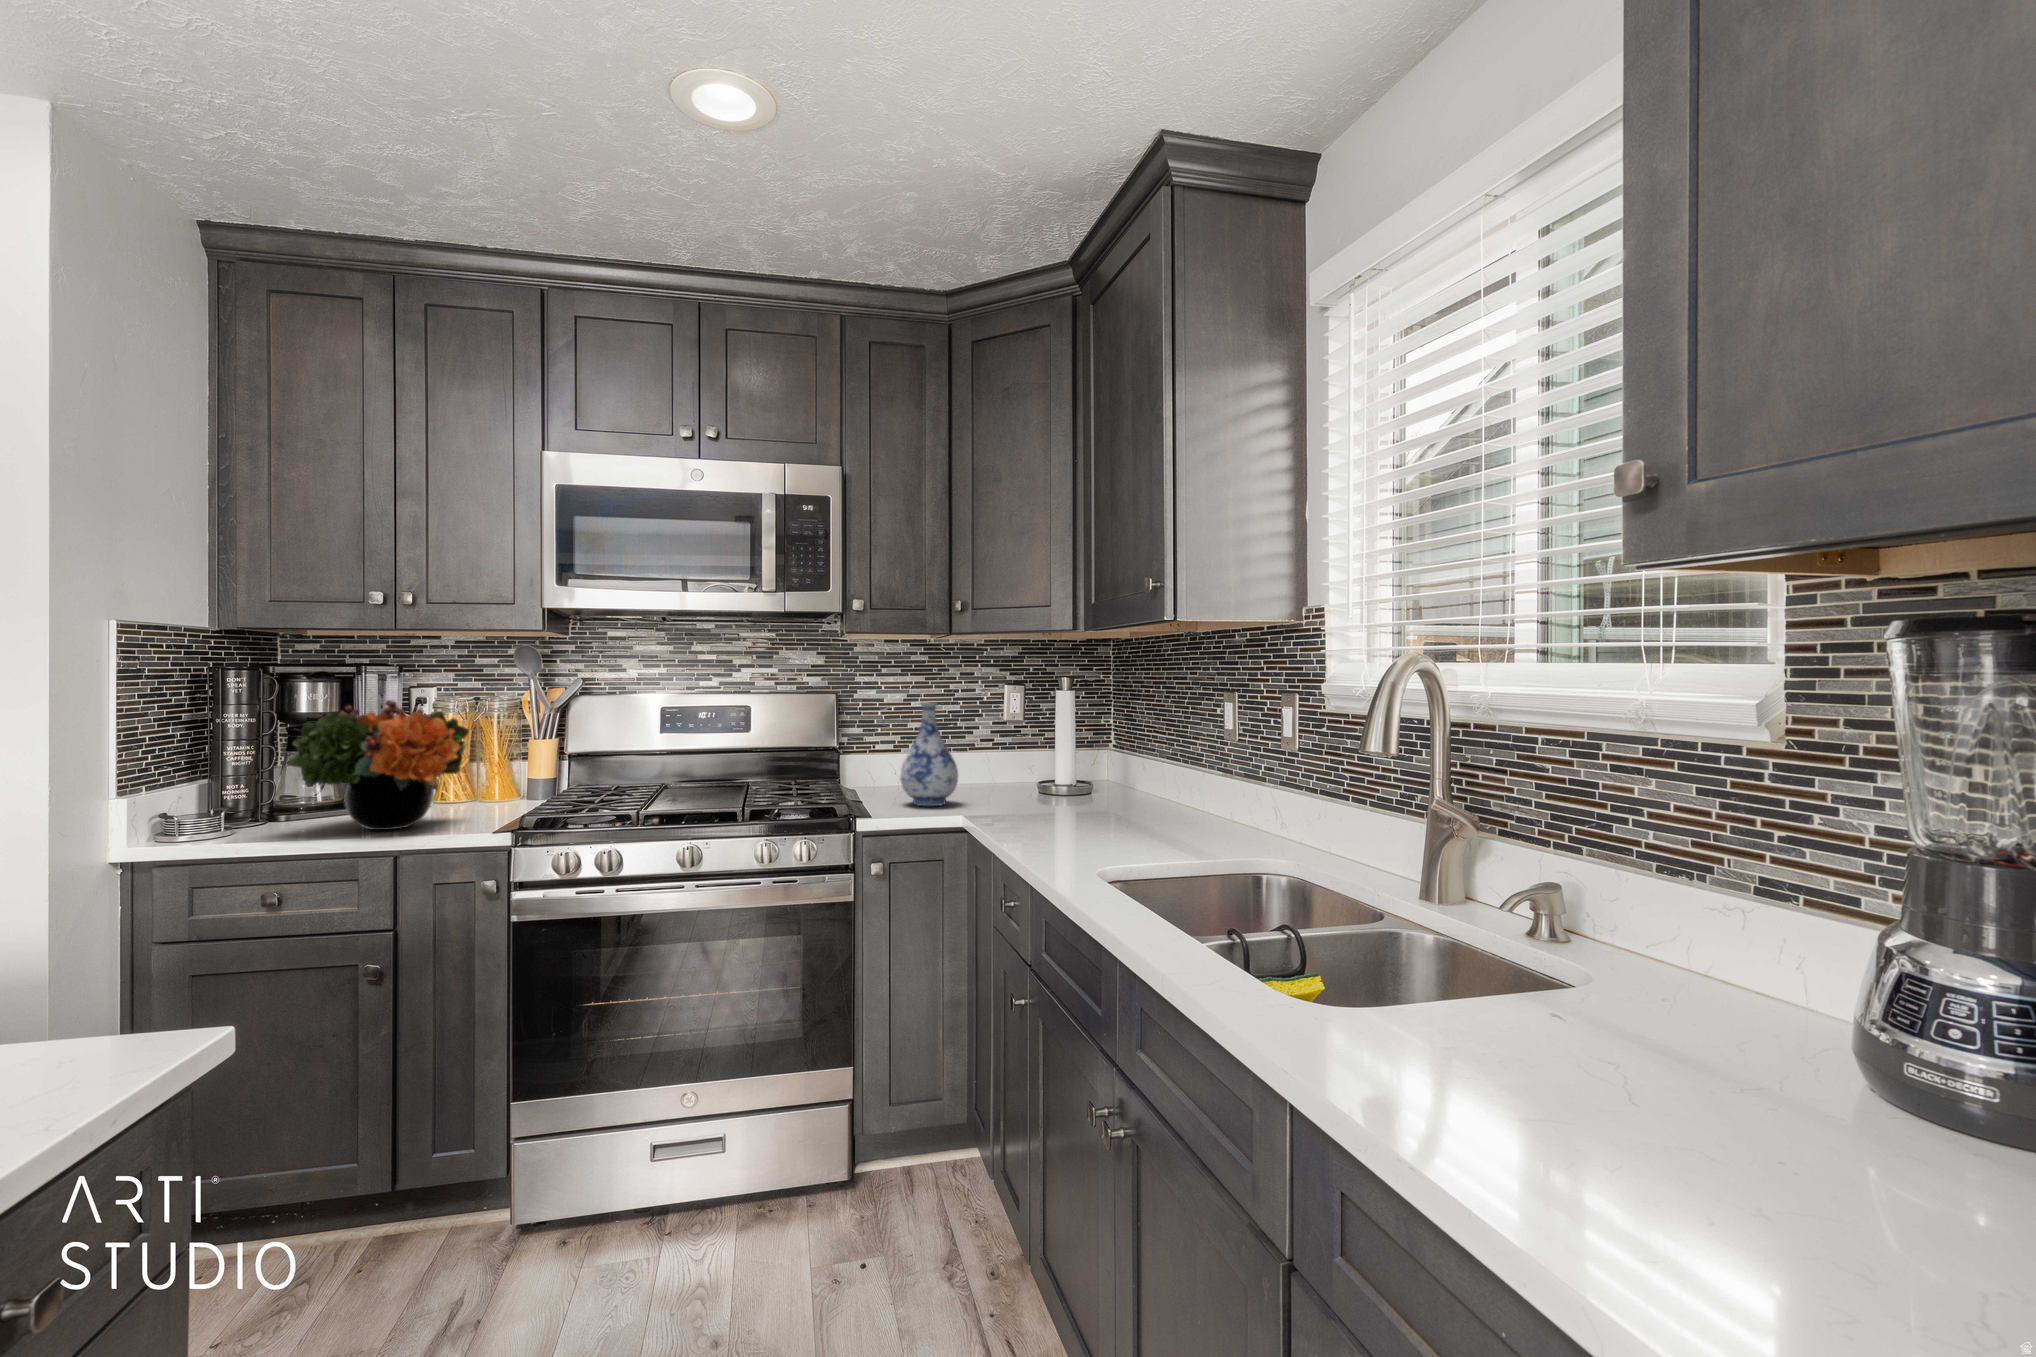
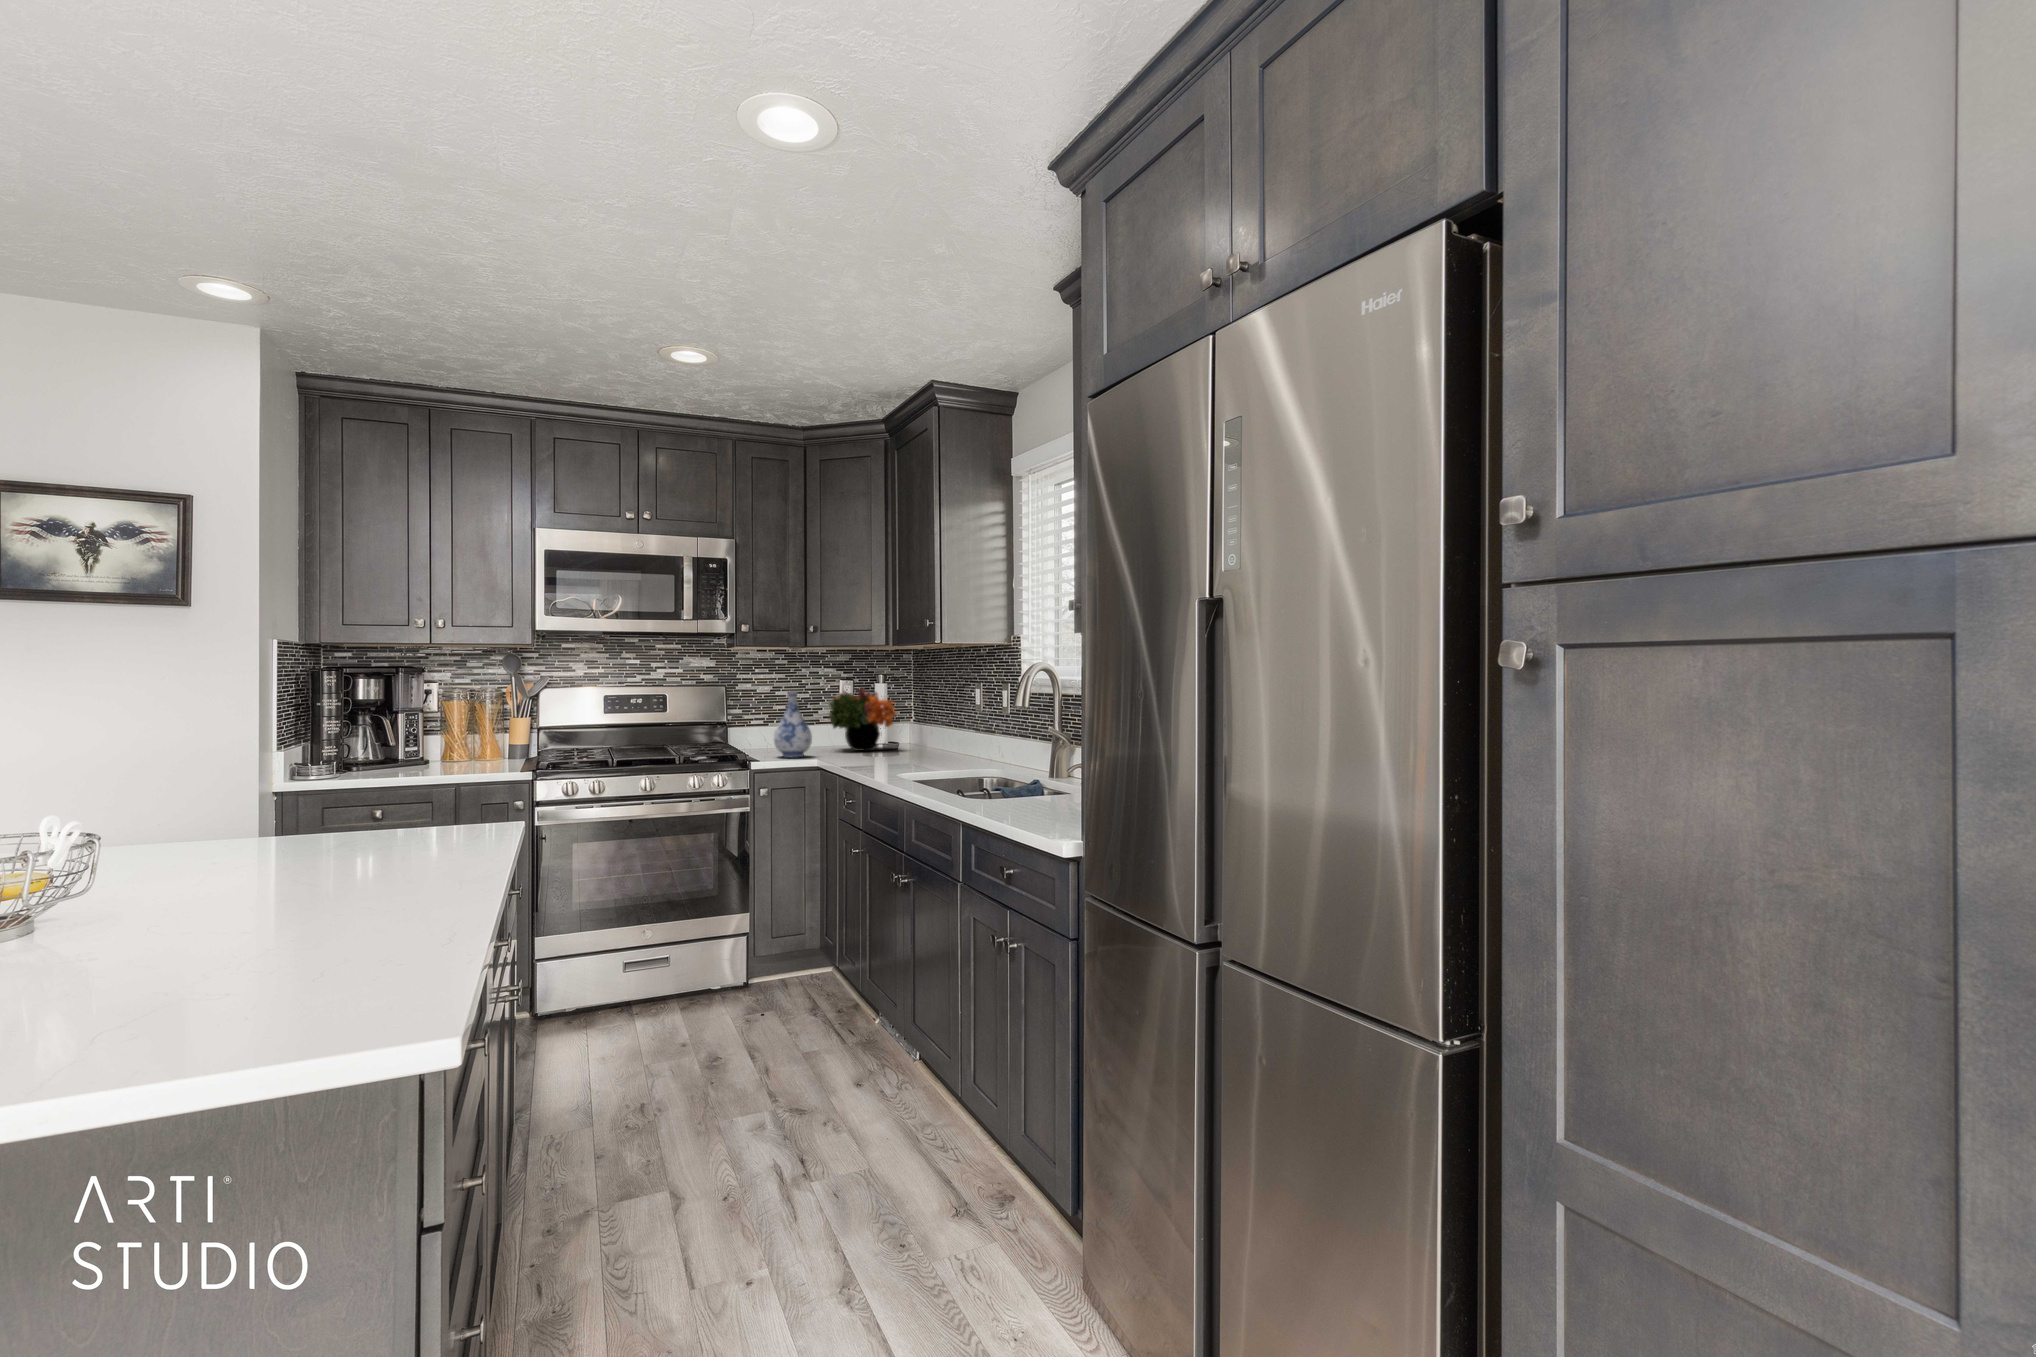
flower arrangement: present [289,700,469,830] -> present [829,688,897,751]

